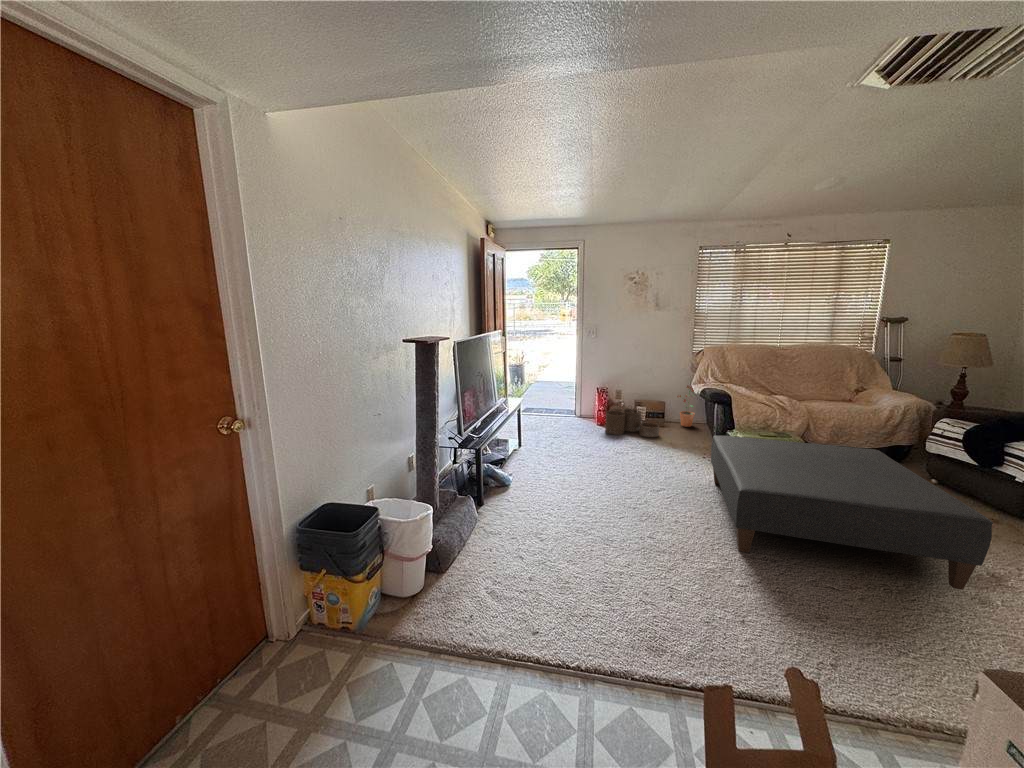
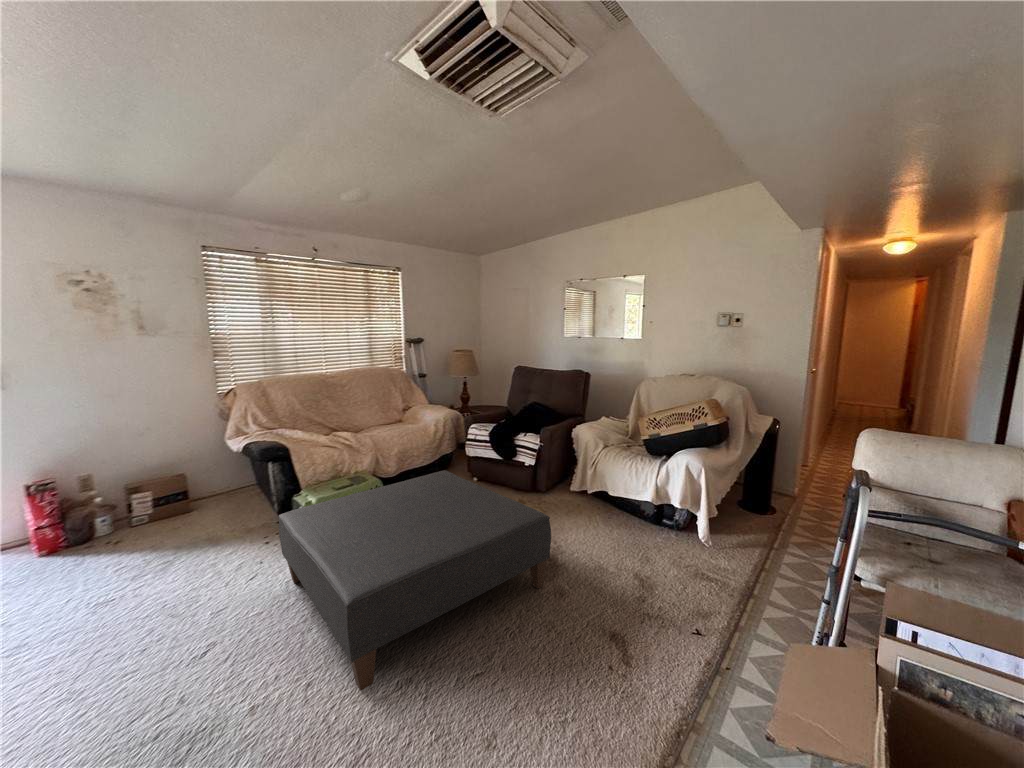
potted plant: present [677,385,695,427] -> none [204,441,238,502]
woven basket: present [605,404,660,437] -> none [55,498,185,569]

